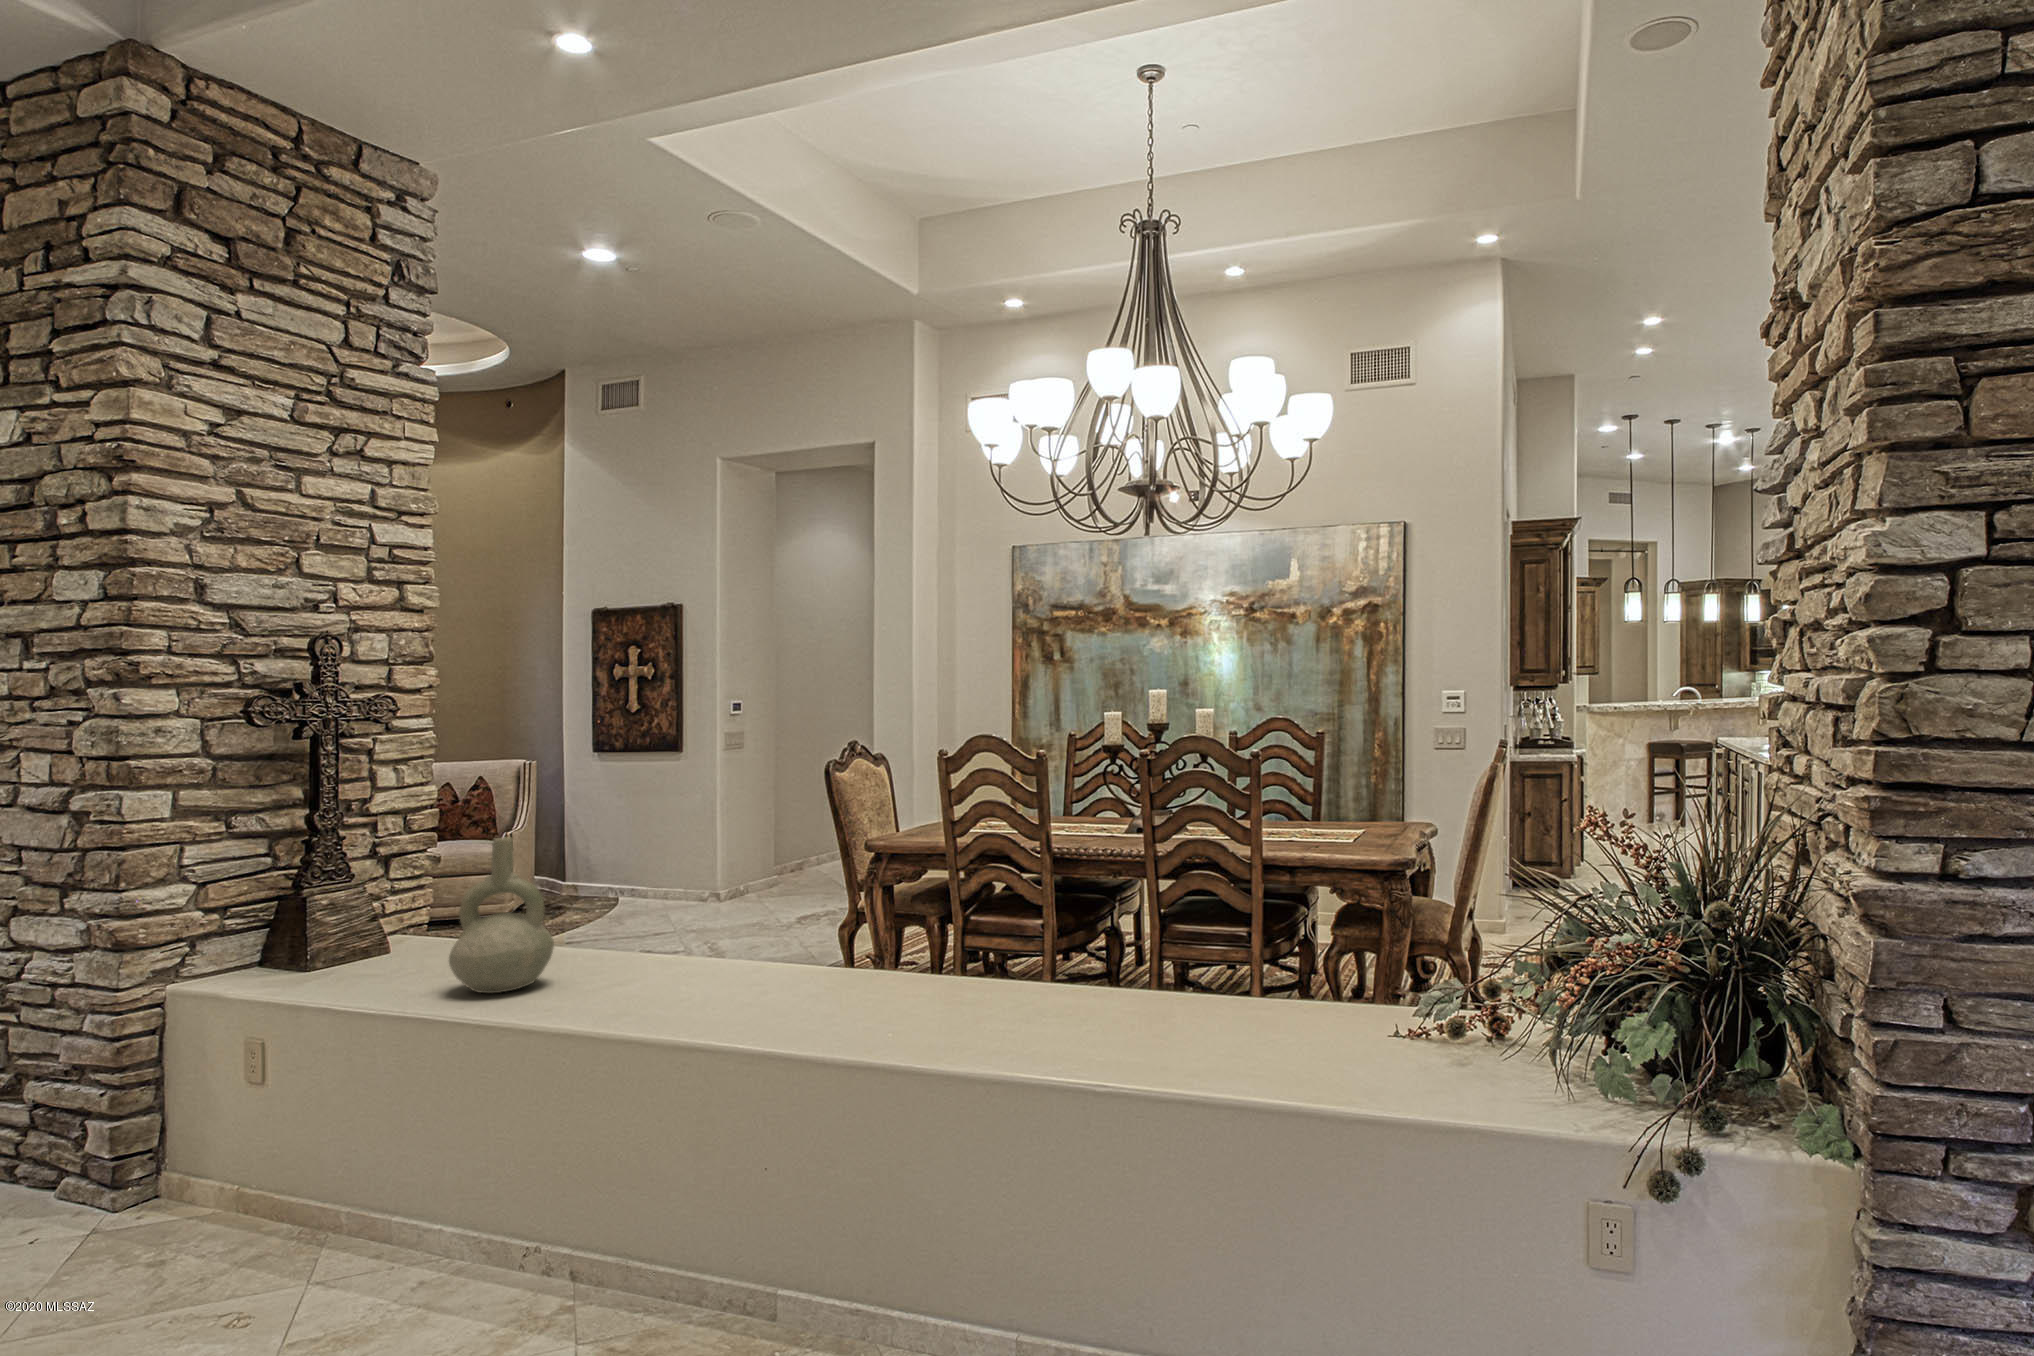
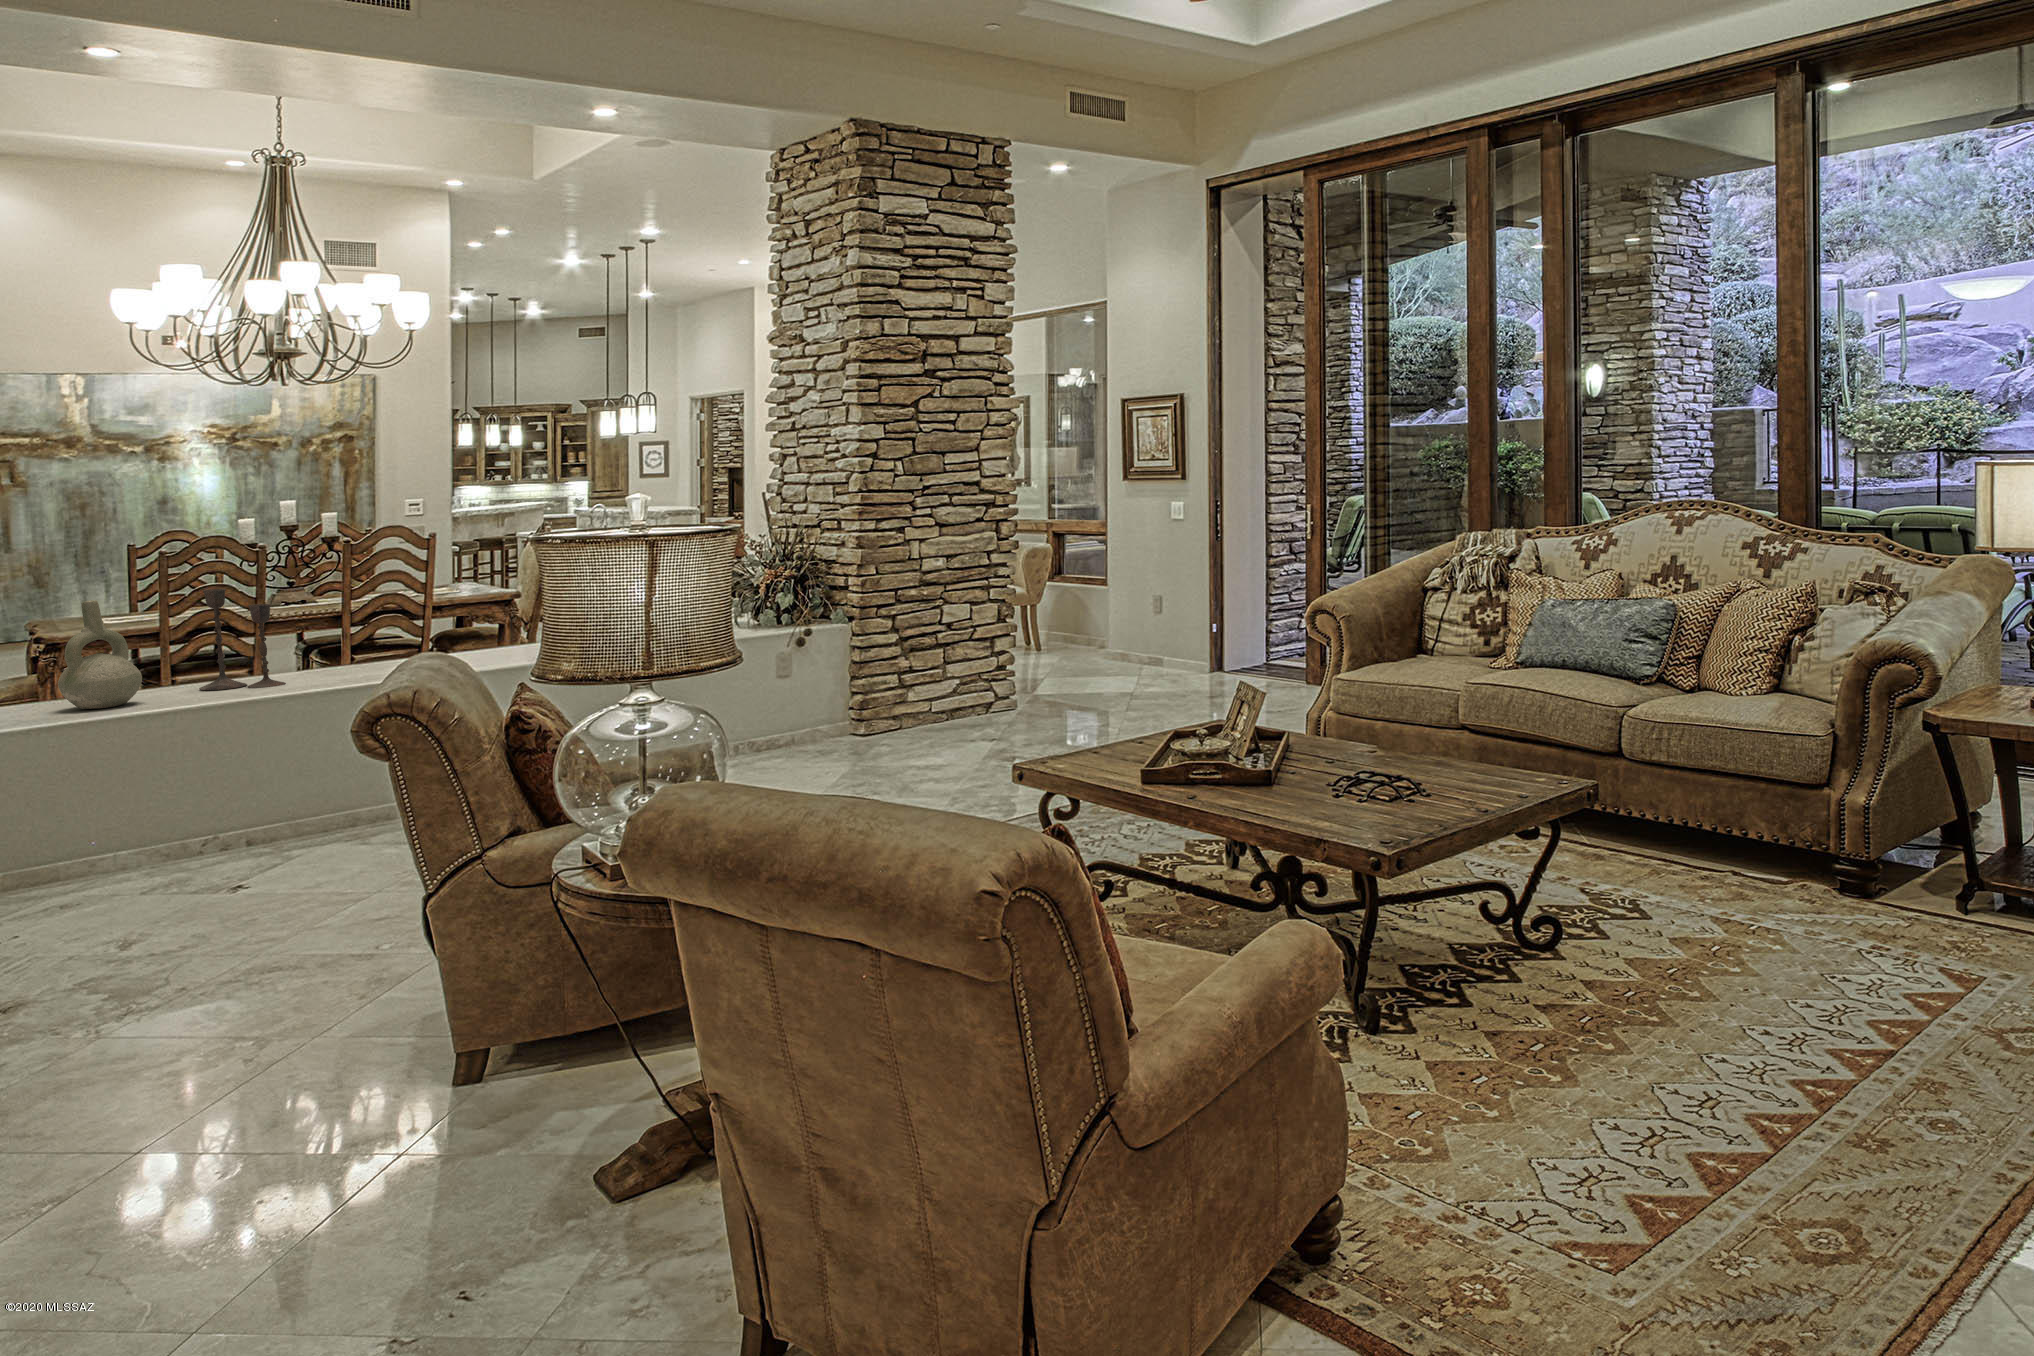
candlestick: none [641,832,717,1003] -> present [199,589,286,690]

